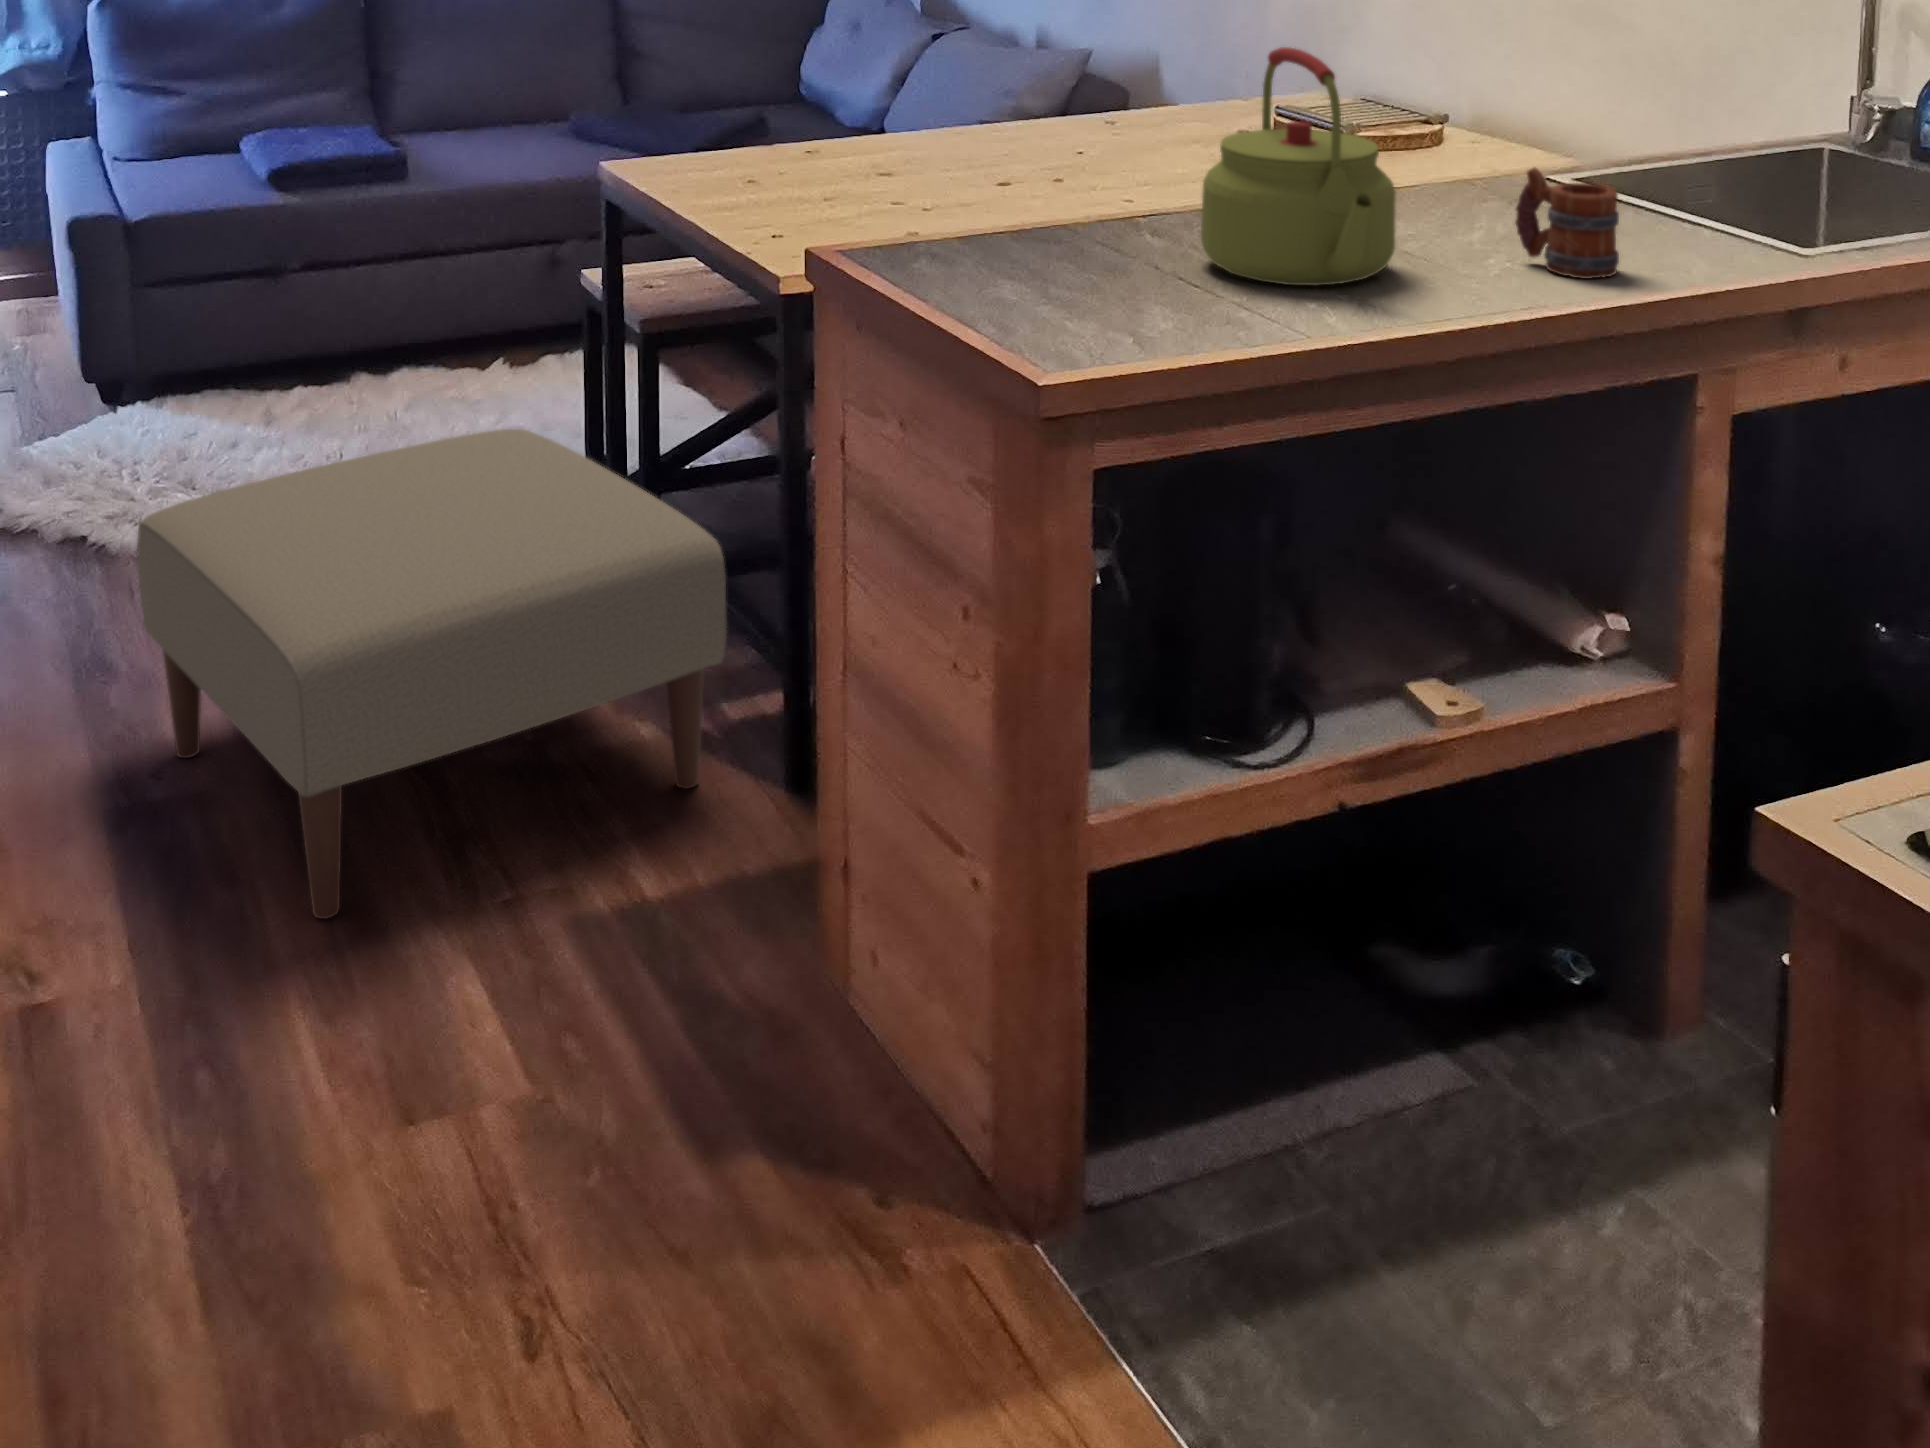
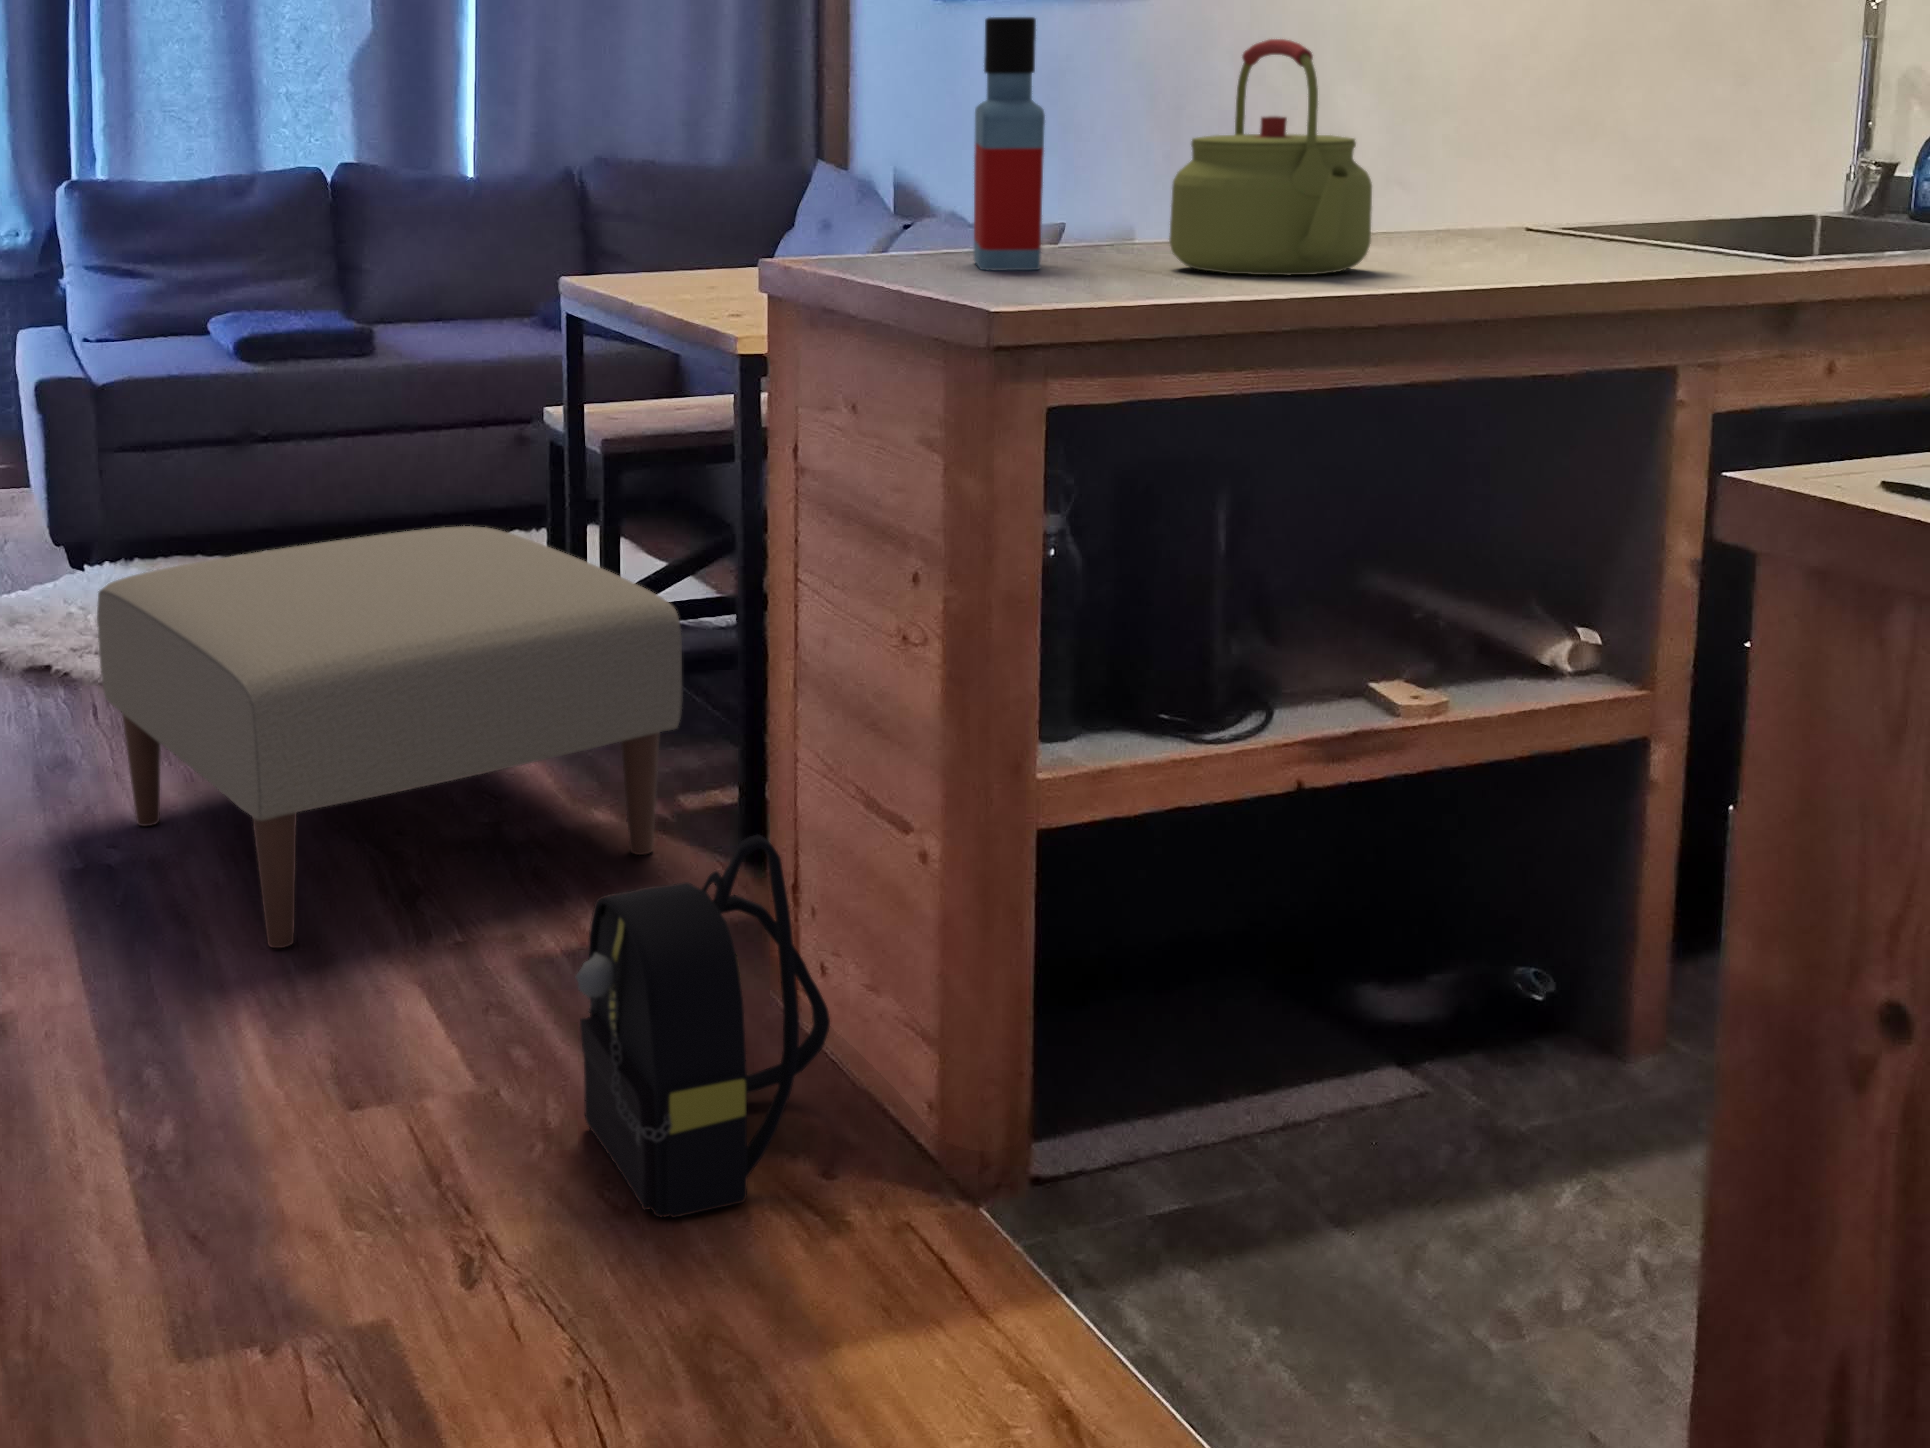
bottle: none [1010,16,1078,268] -> present [974,17,1045,270]
mug: present [1515,168,1619,279] -> none [1495,167,1604,273]
backpack: none [627,865,880,1268] -> present [576,835,830,1218]

